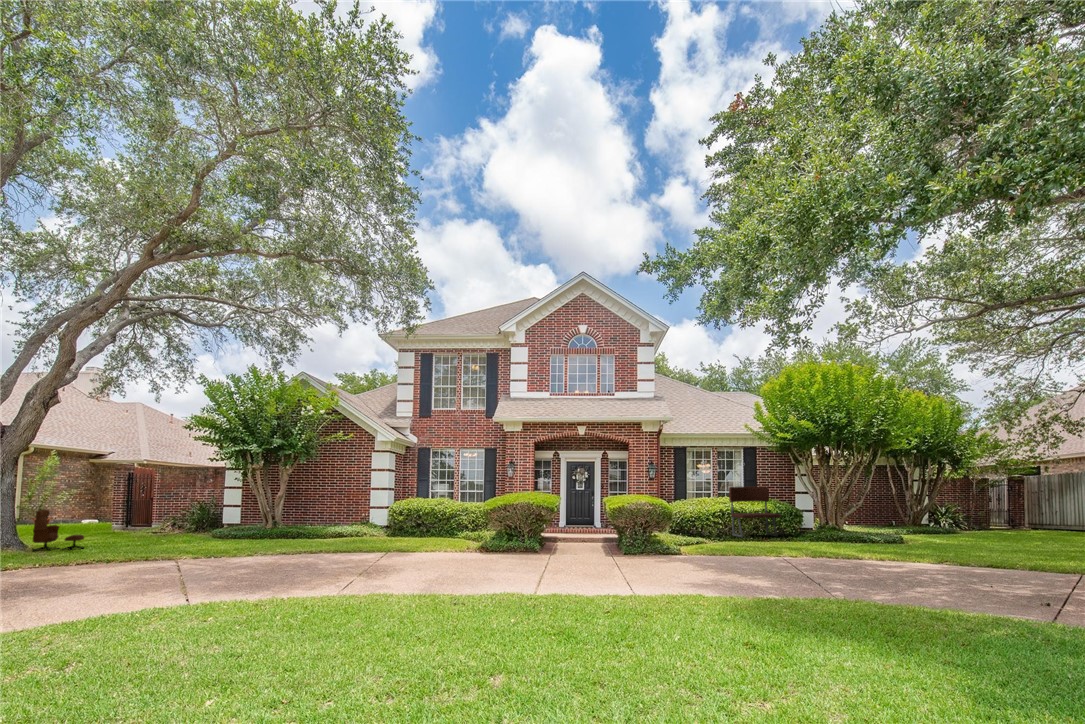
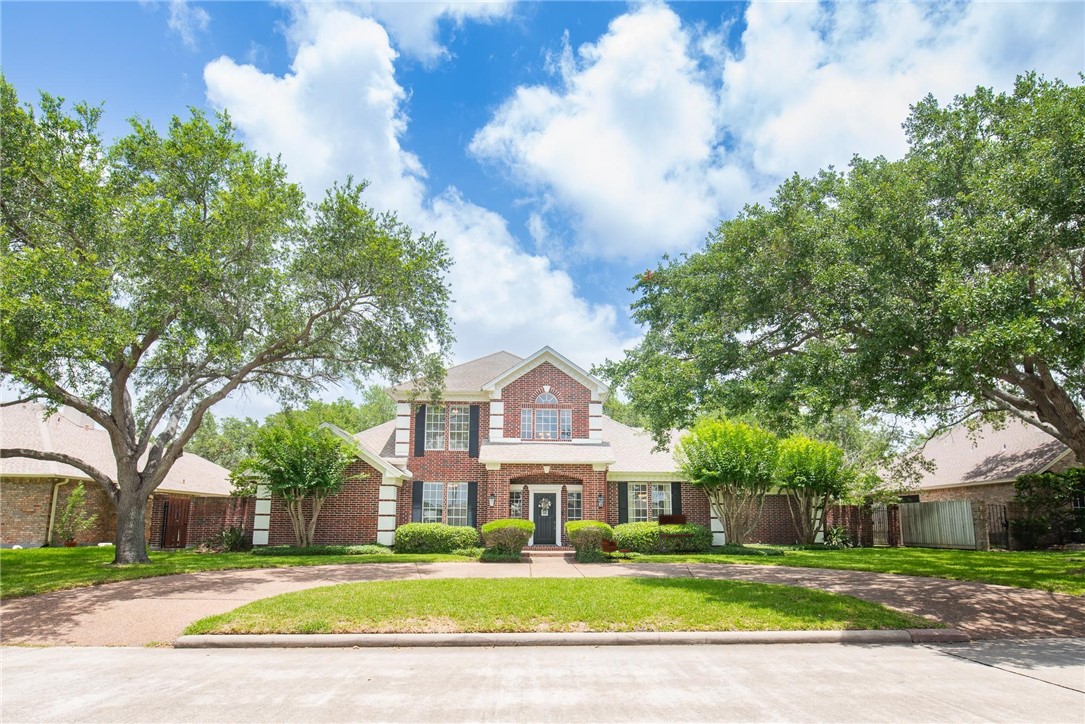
lounge chair: present [33,509,84,551] -> present [601,538,631,559]

